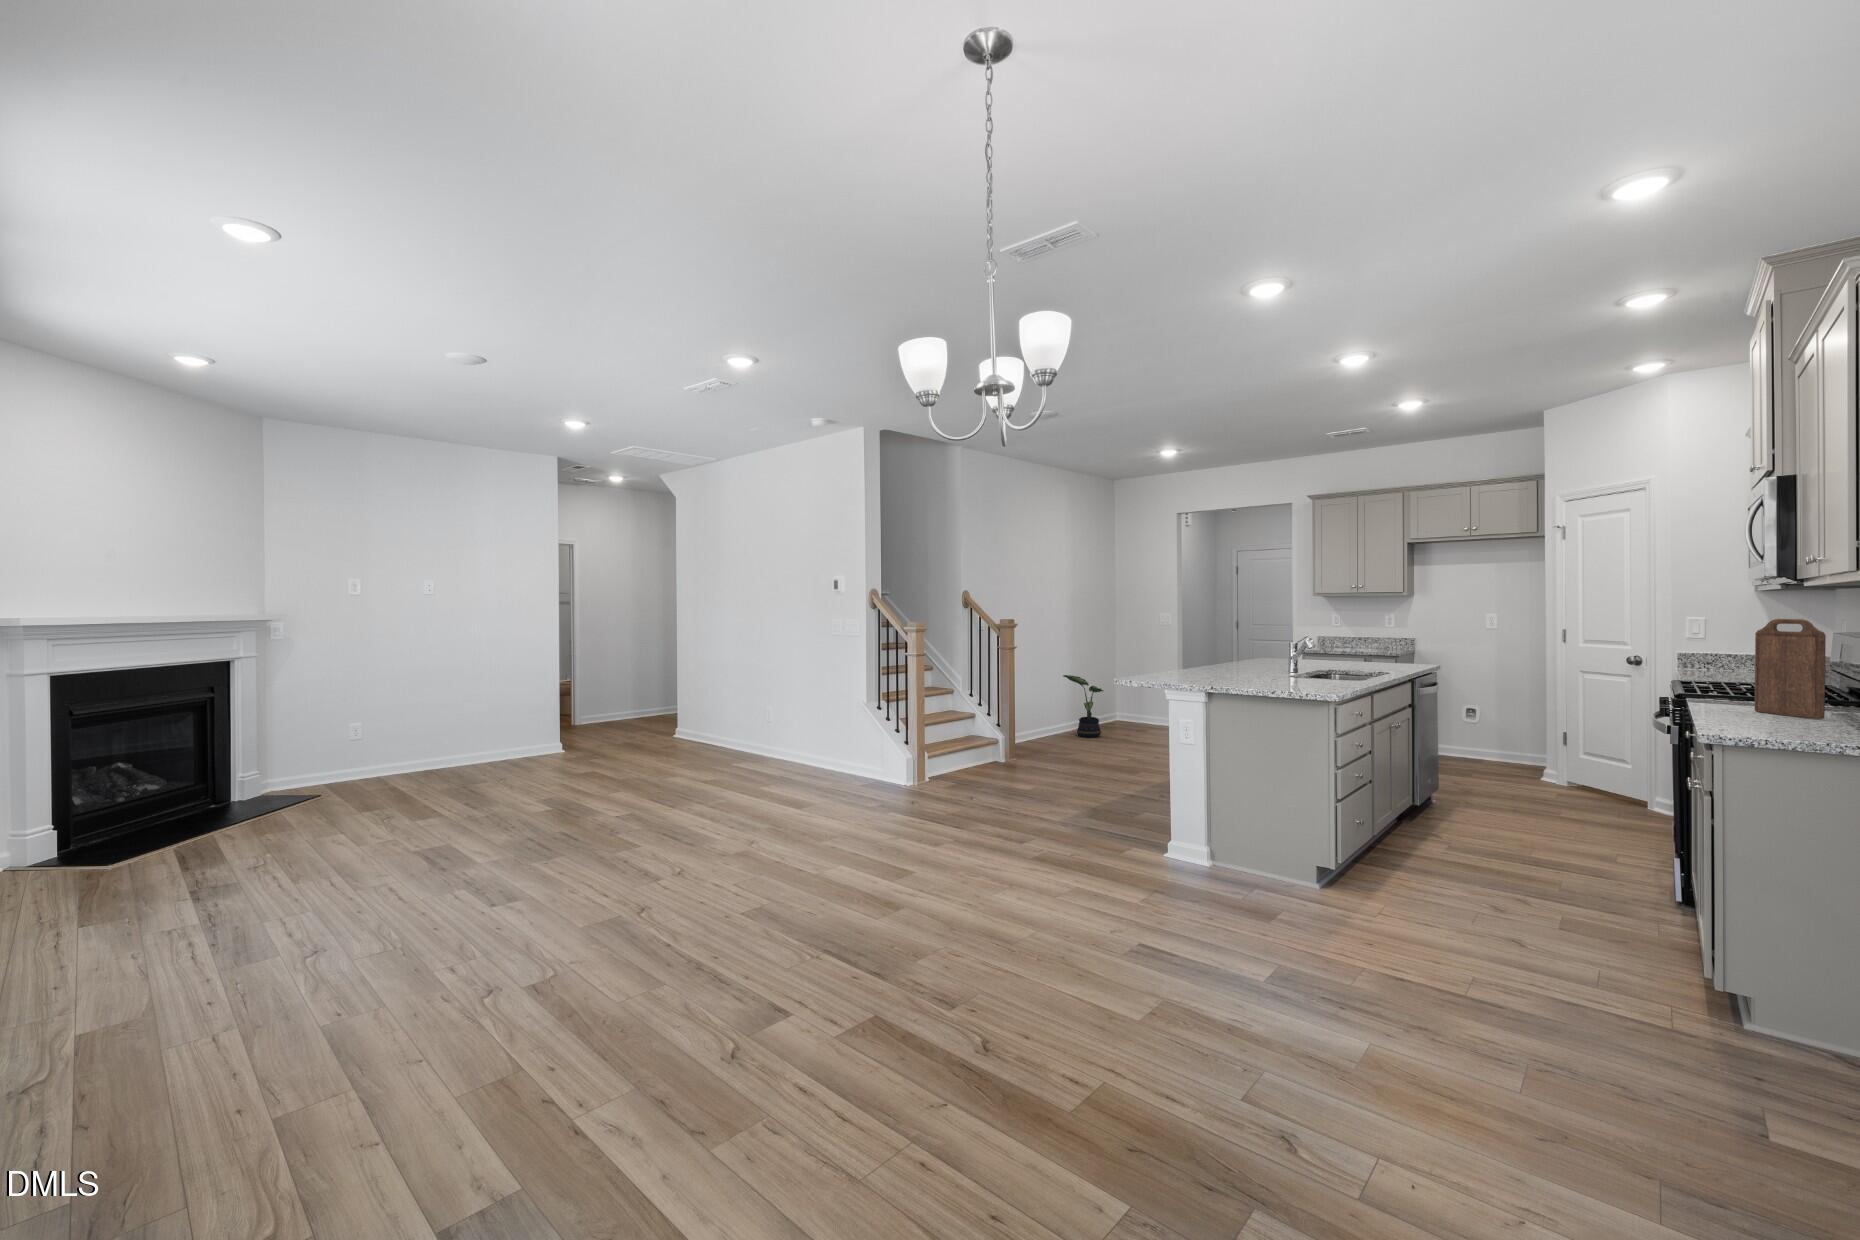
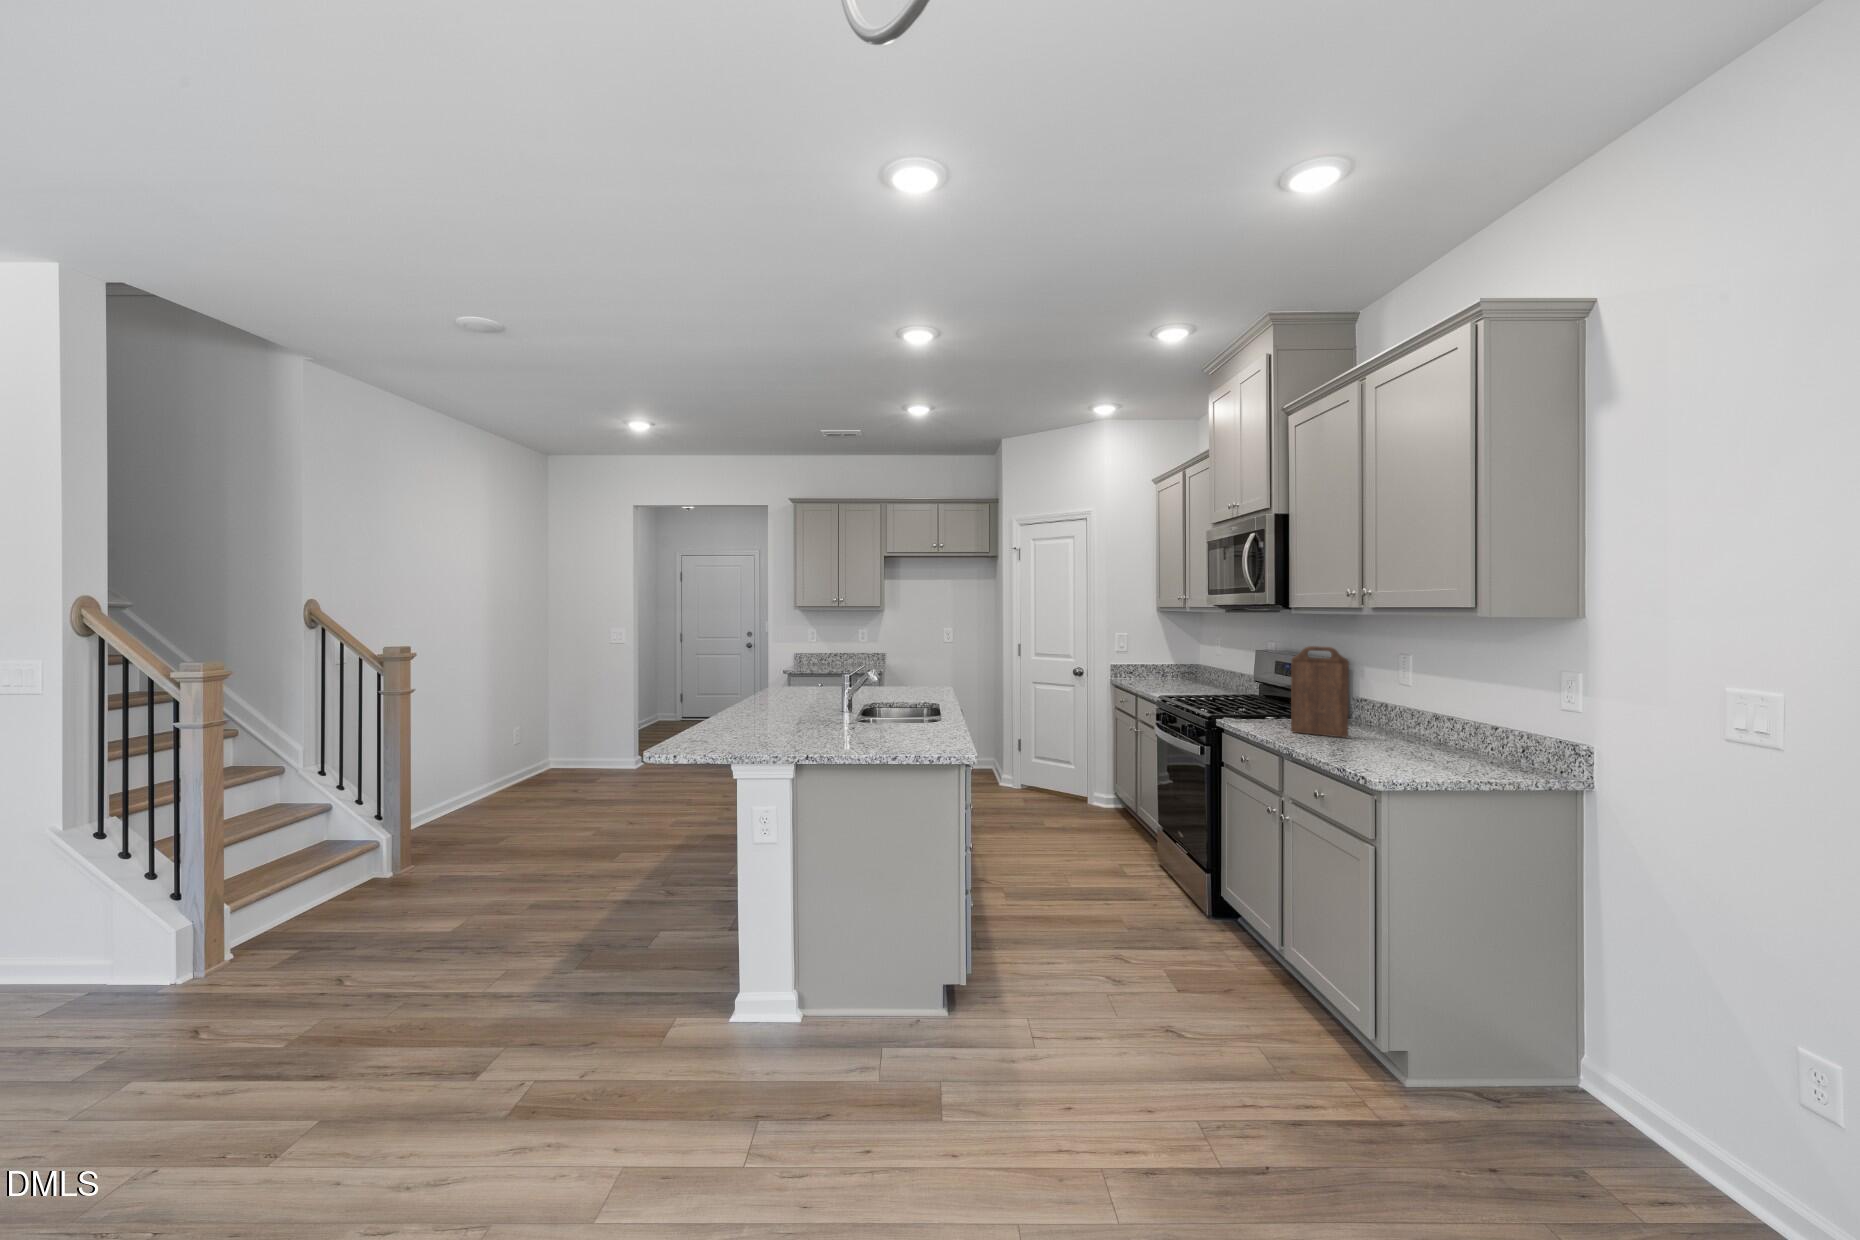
potted plant: present [1063,675,1103,737] -> none [483,718,551,801]

